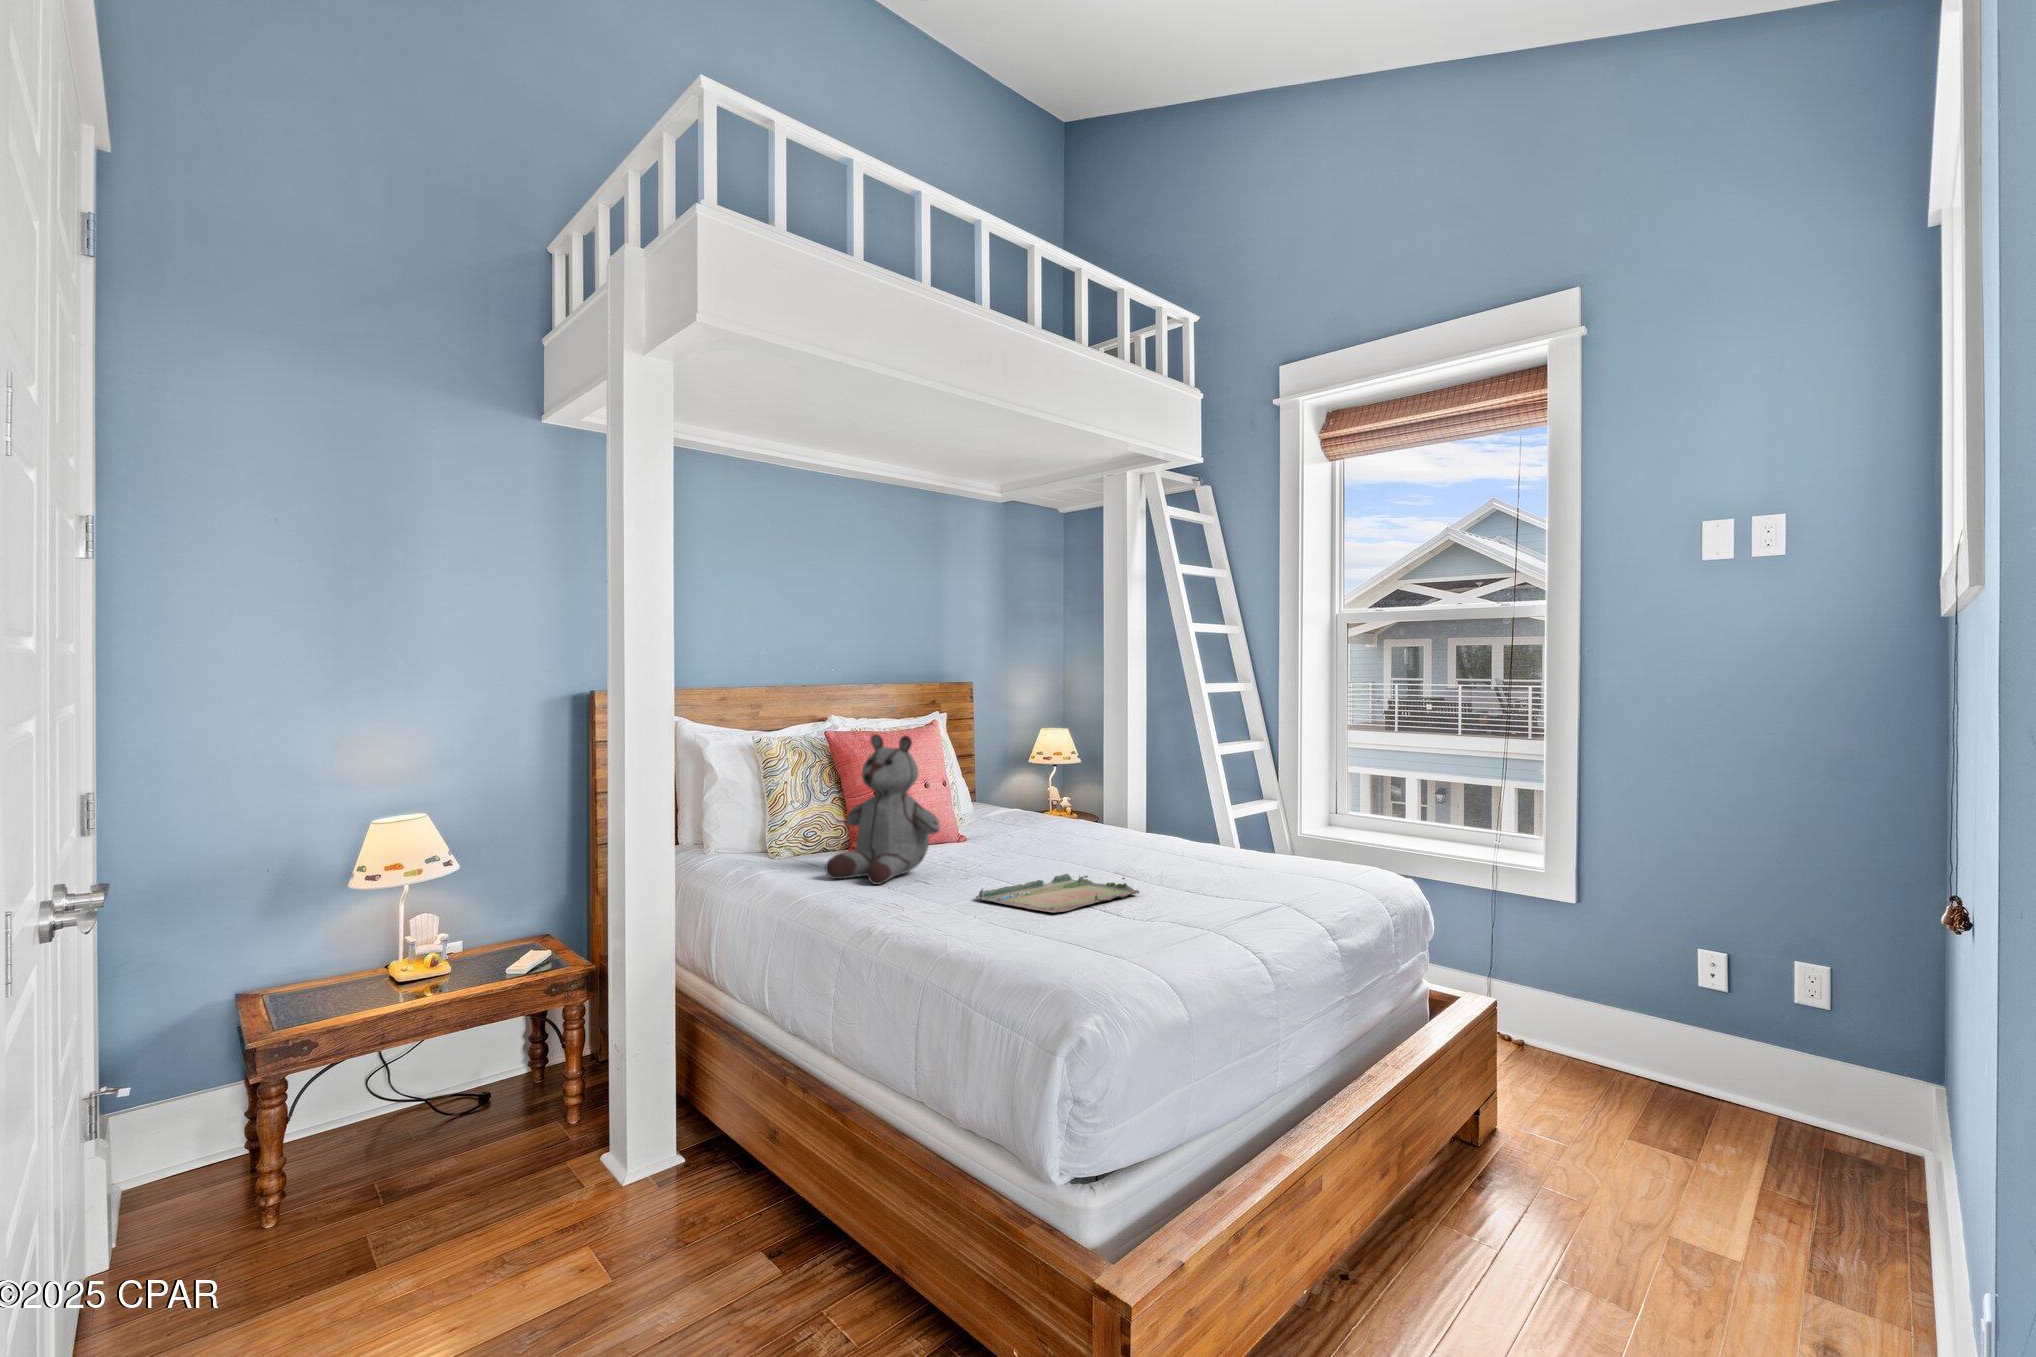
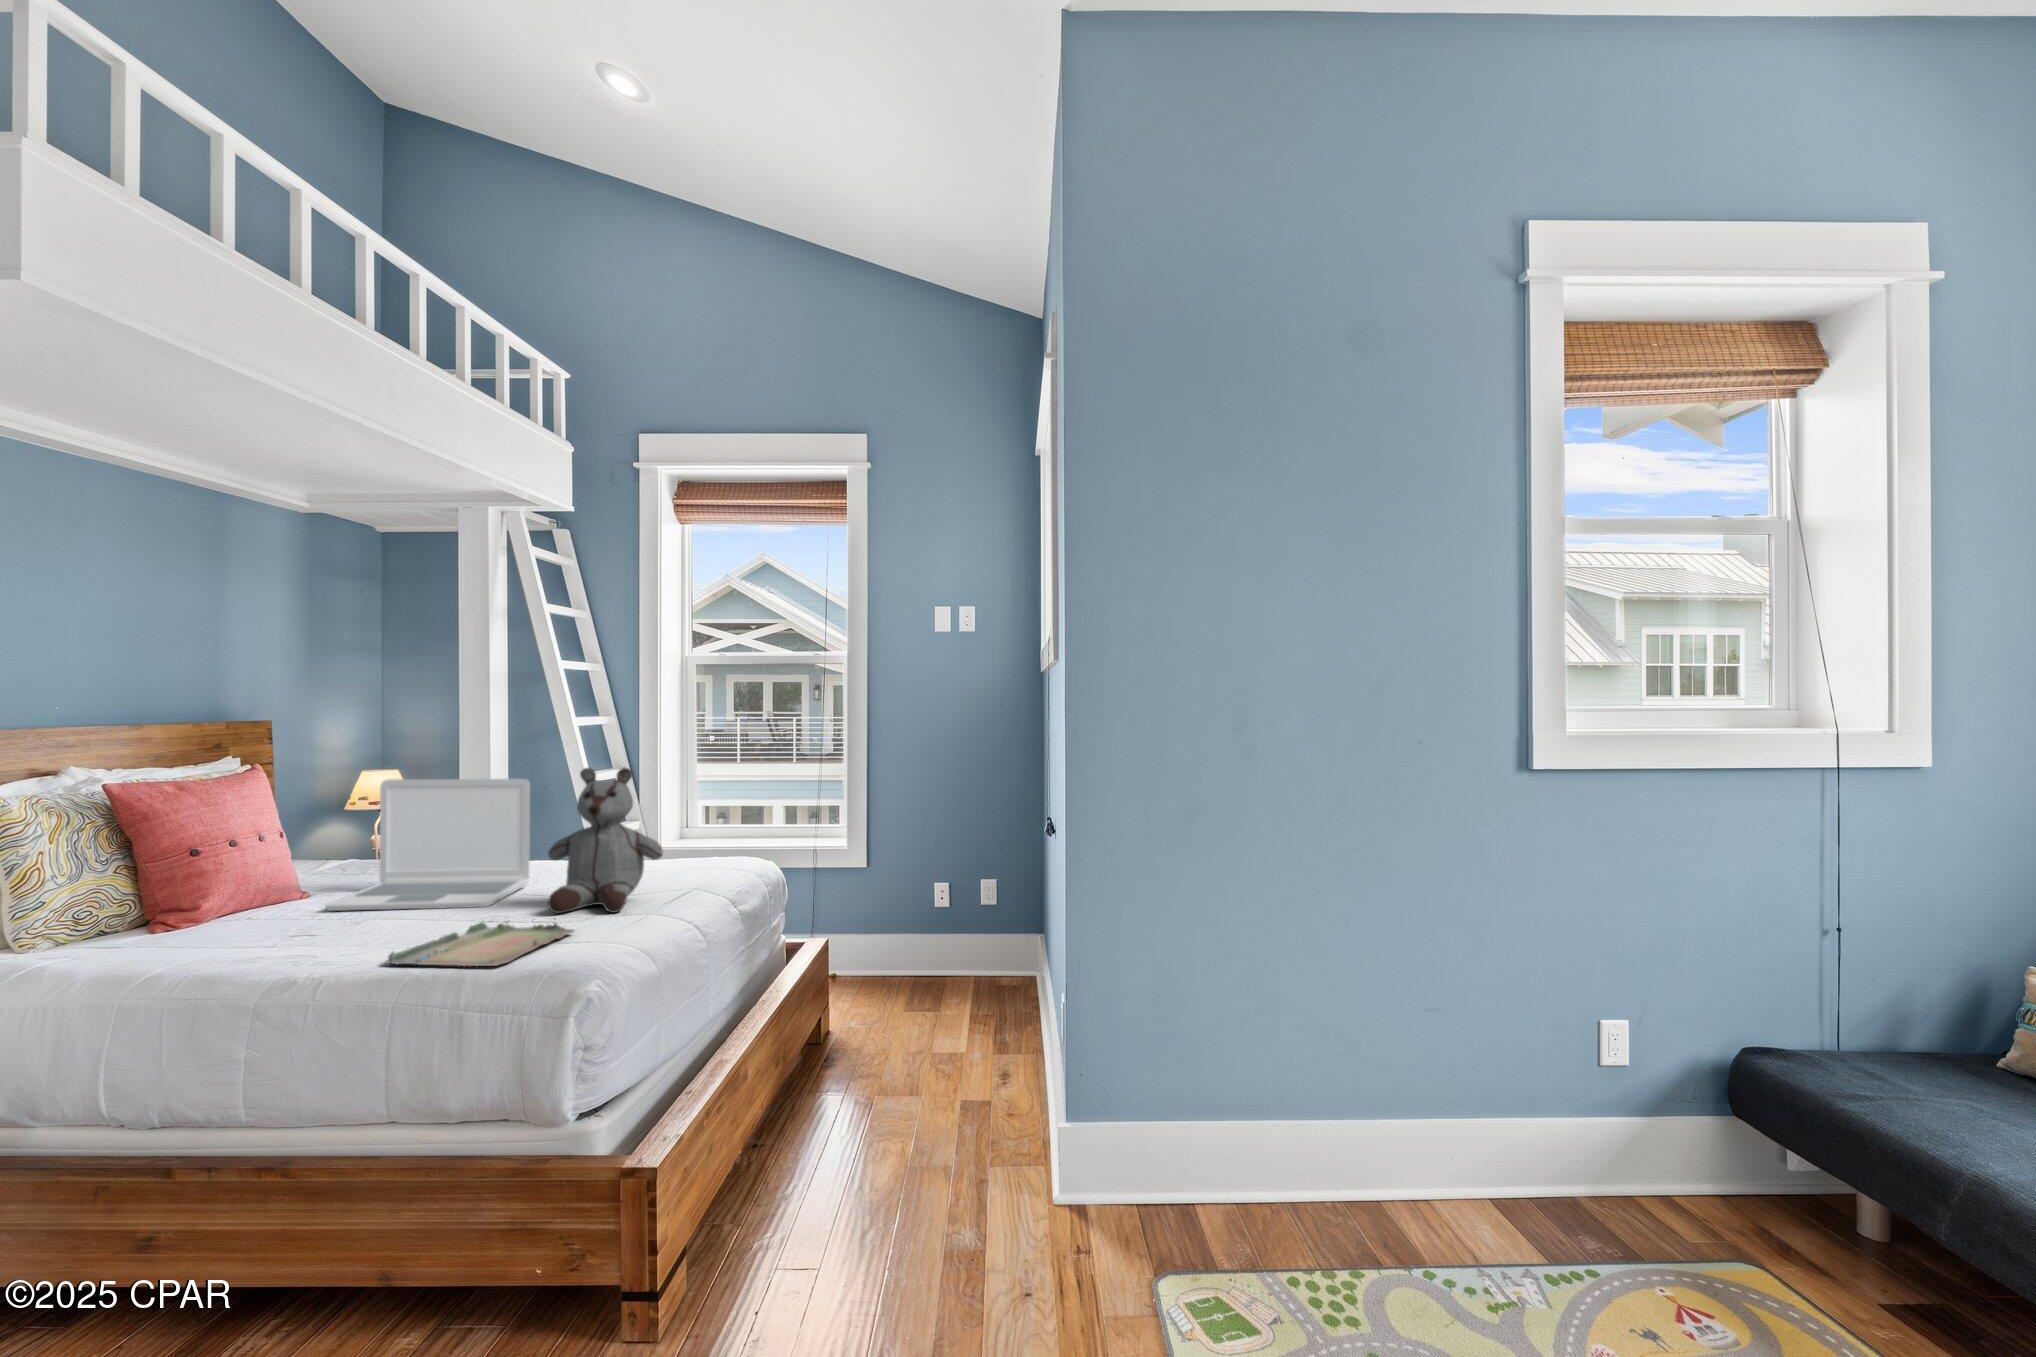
stuffed bear: present [825,734,940,885] -> present [548,768,663,913]
laptop: none [967,737,1137,863] -> present [325,779,530,911]

